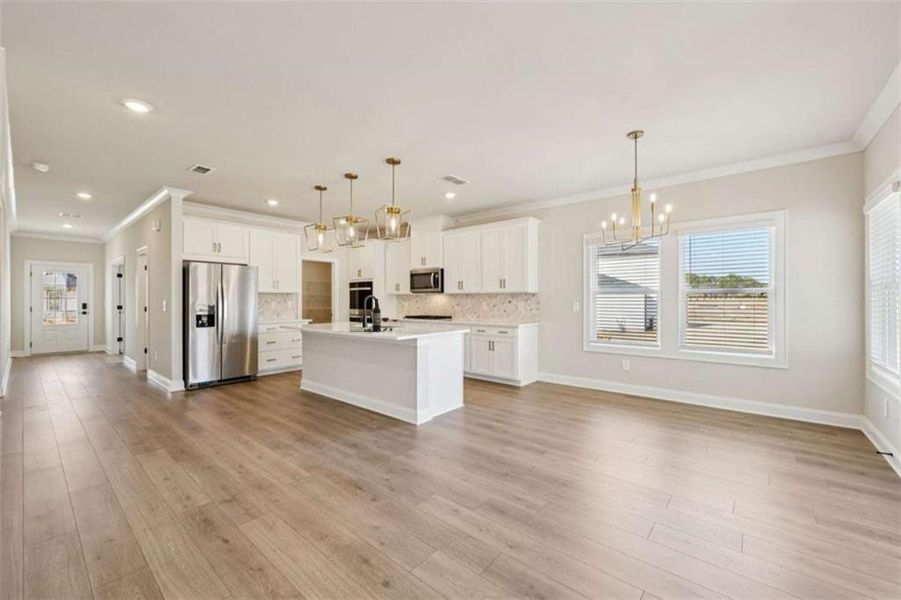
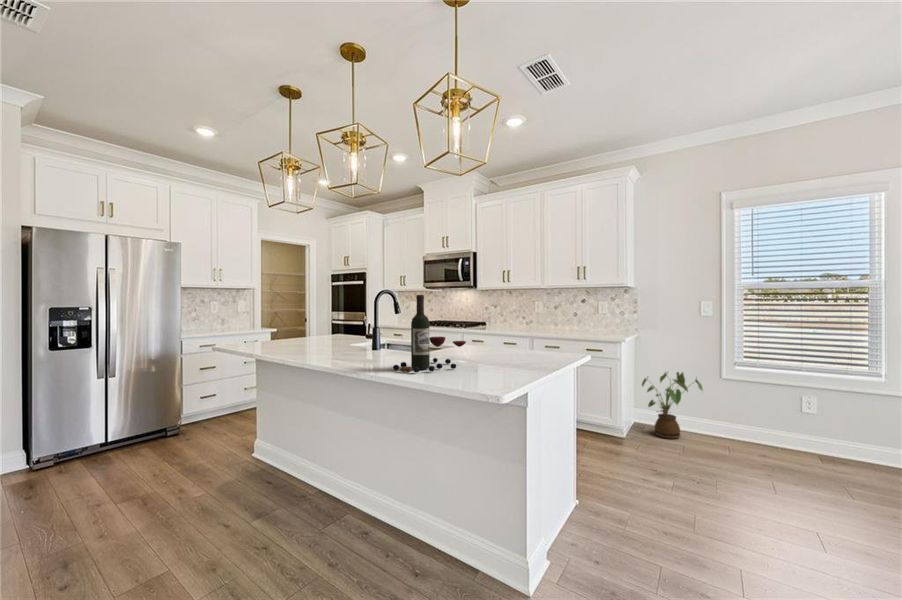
house plant: none [534,346,567,387] -> present [642,372,703,439]

